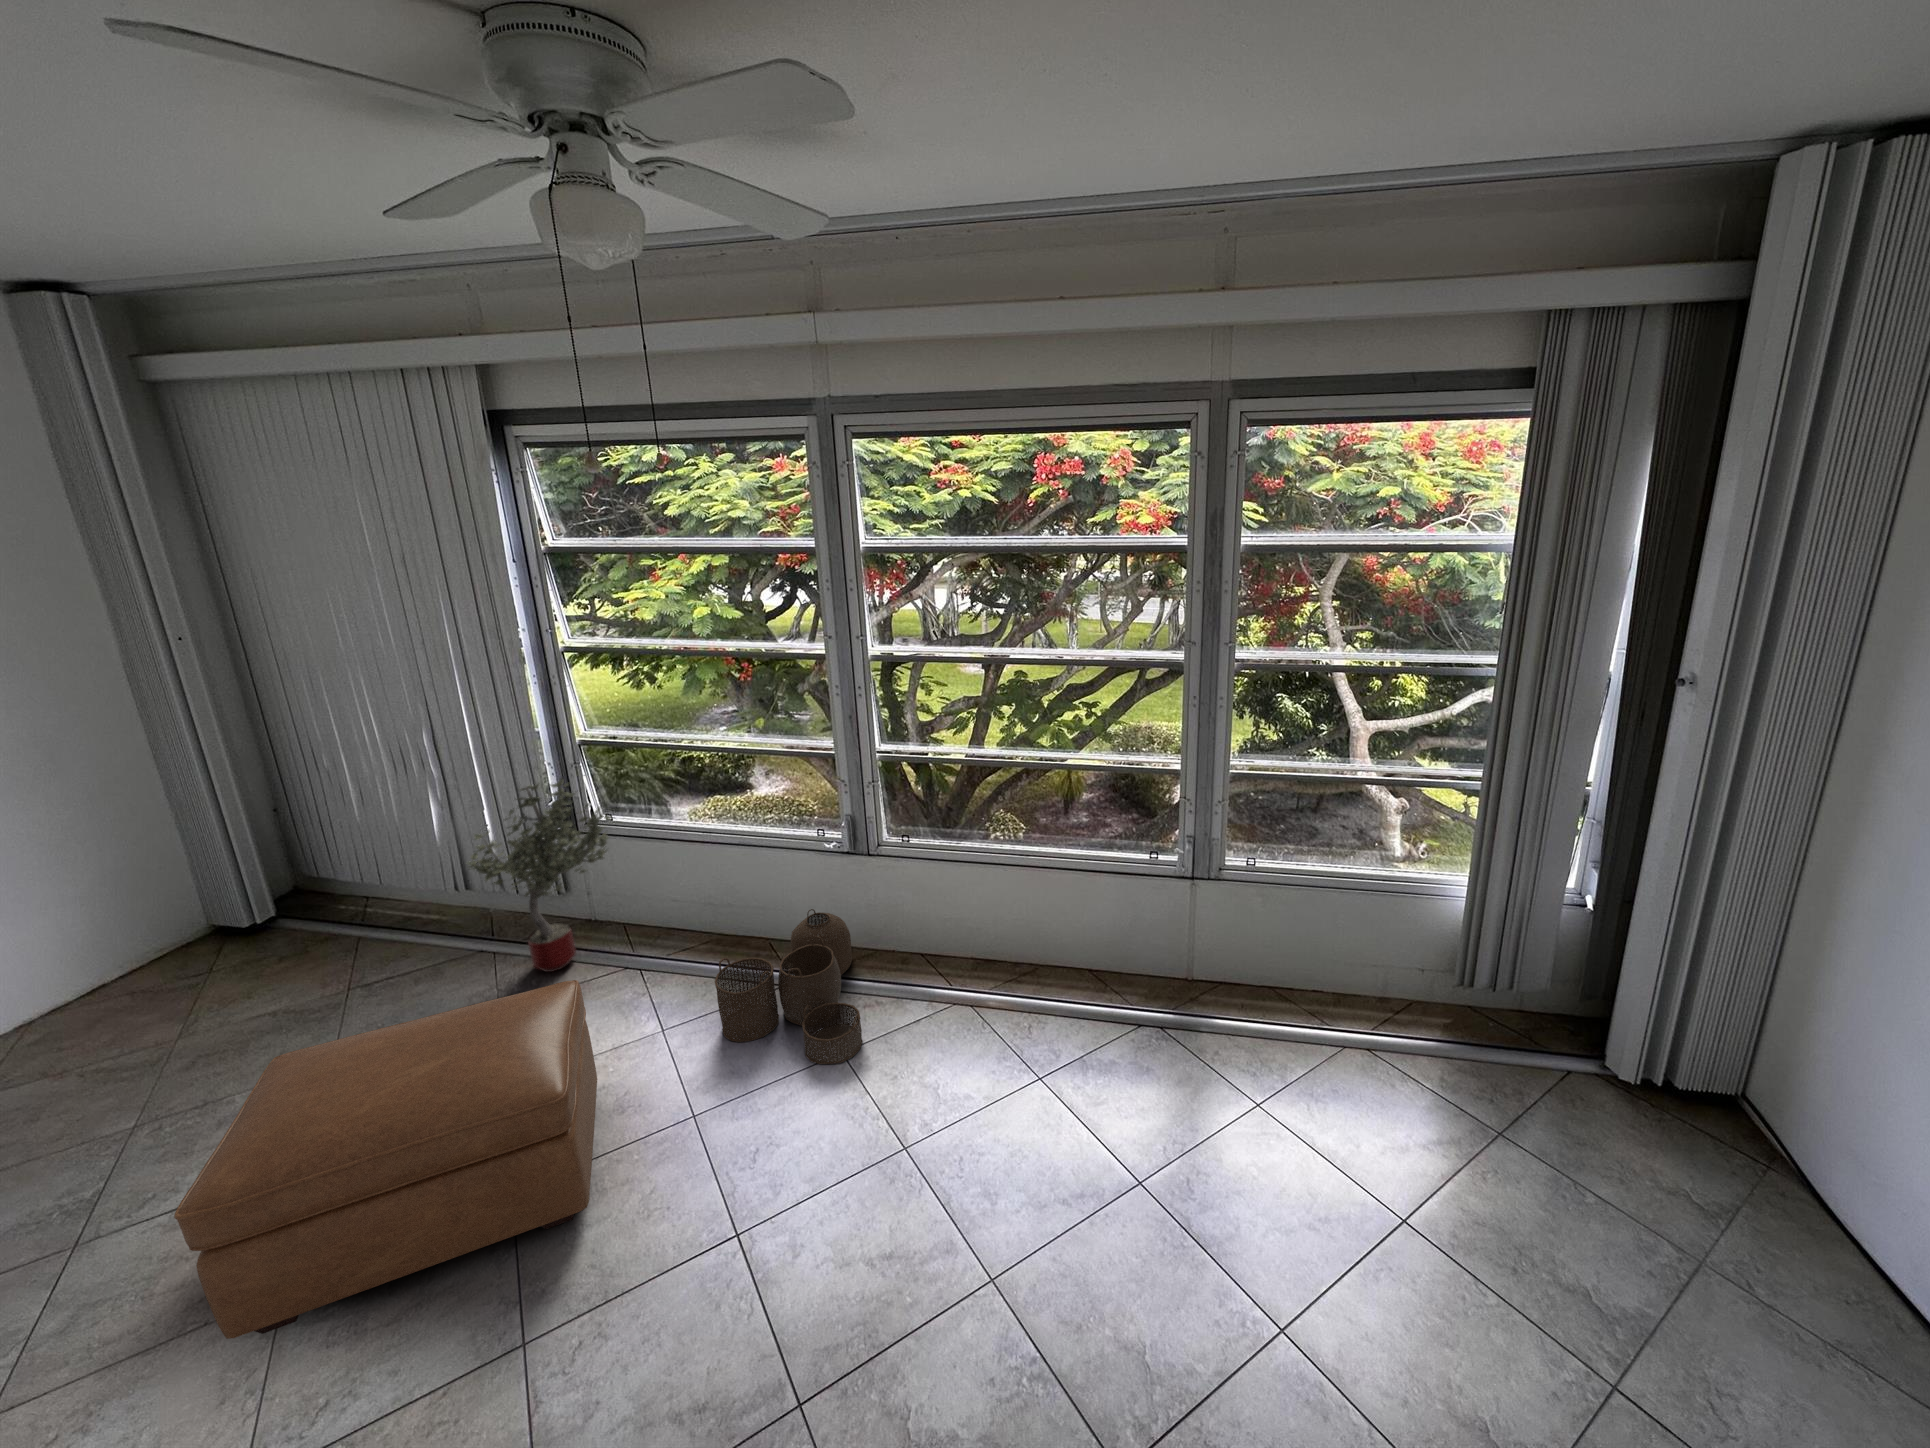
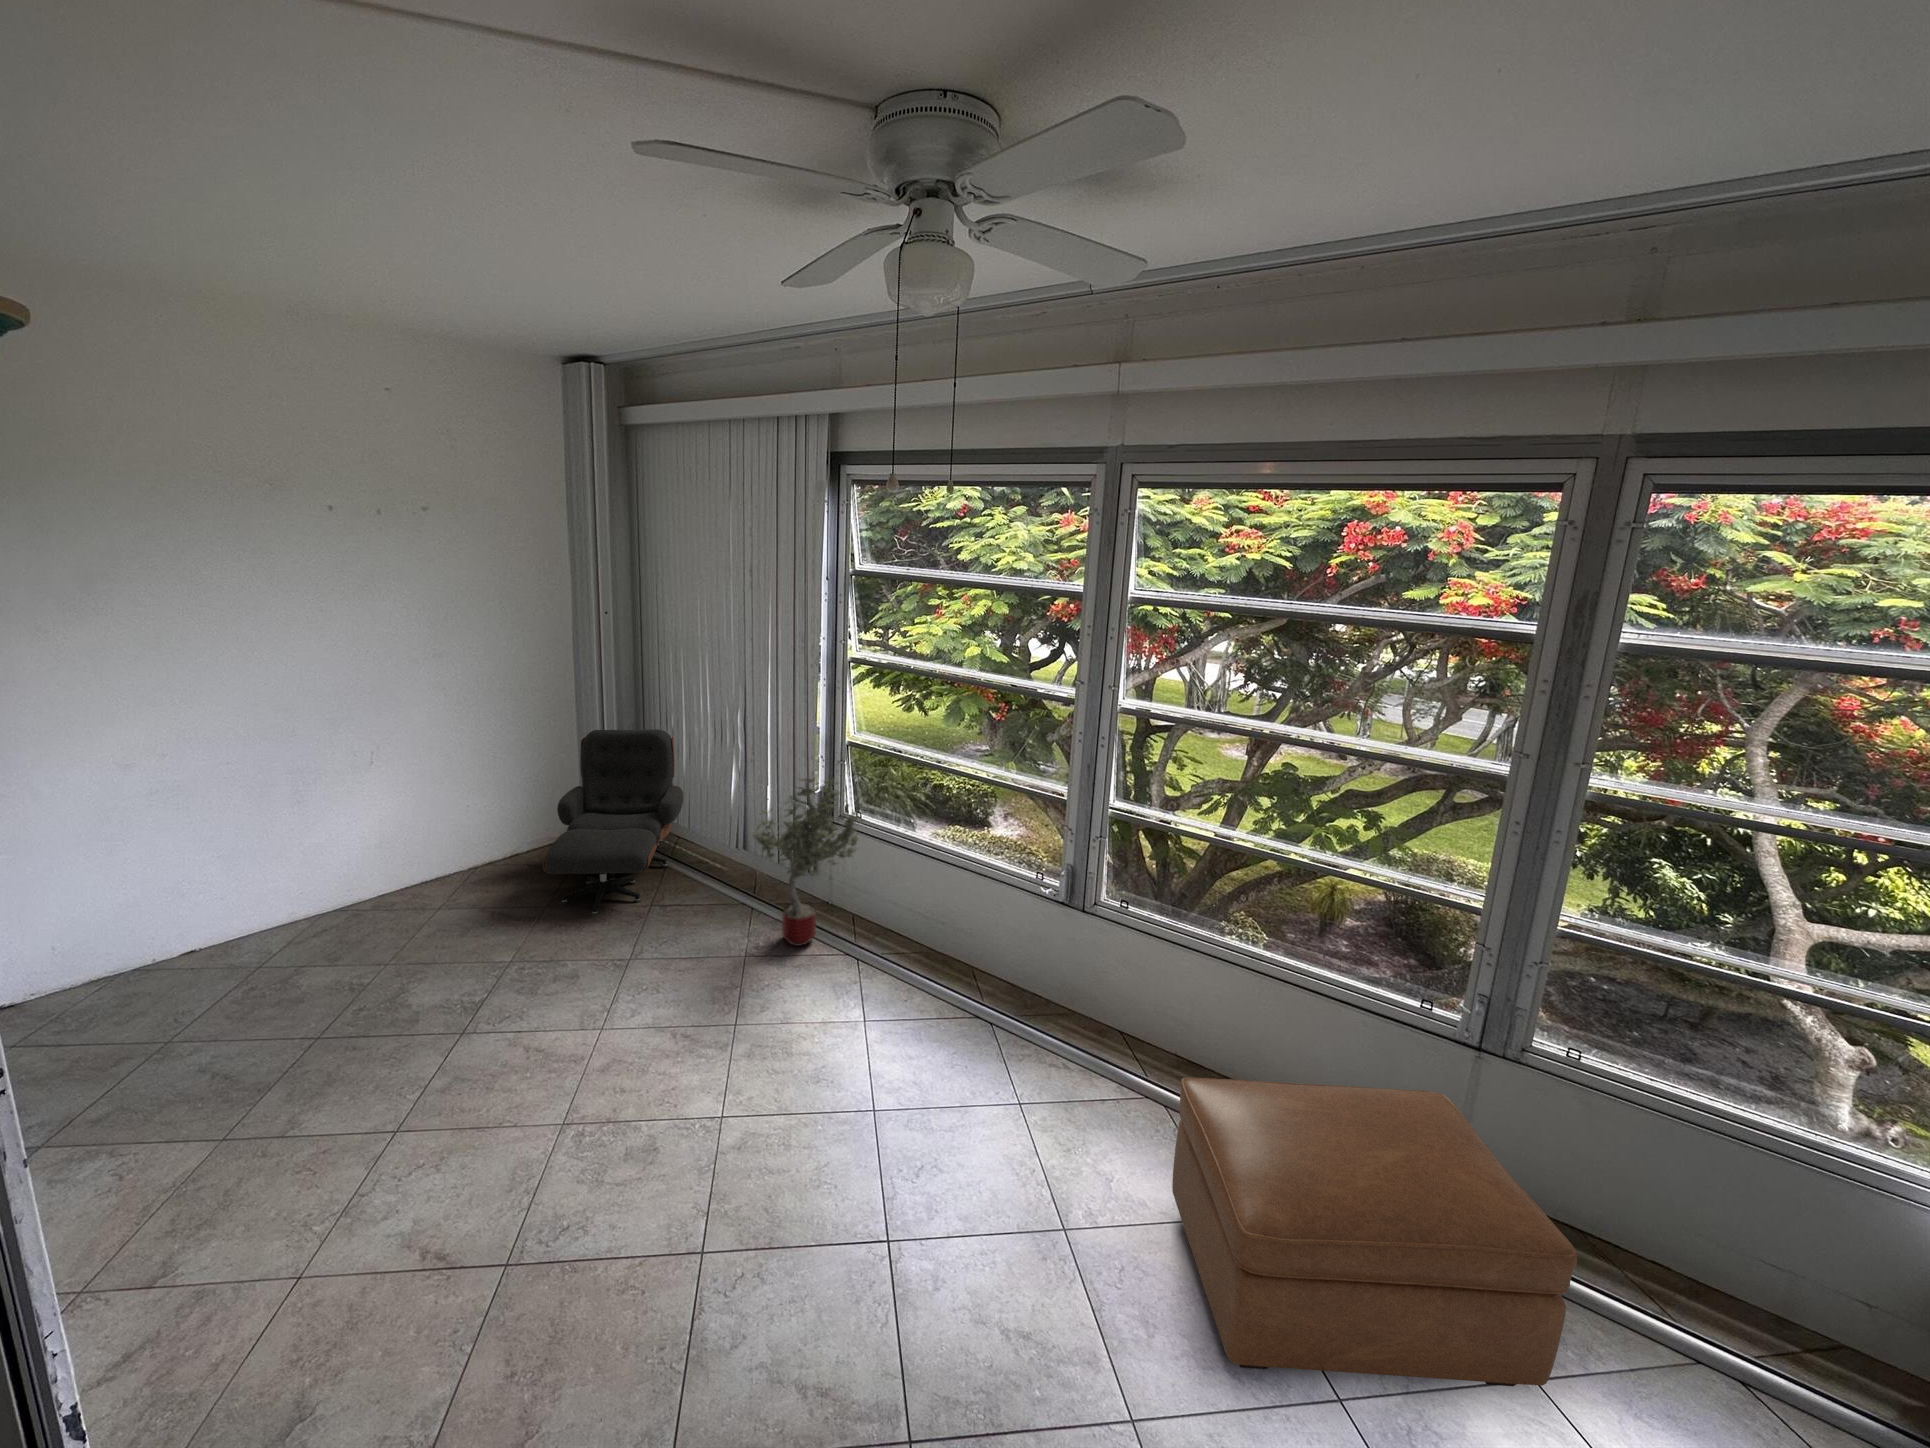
lounge chair: none [138,770,360,1023] -> present [543,729,683,915]
woven basket: present [715,909,862,1064] -> none [920,958,1056,1120]
ottoman: present [174,980,597,1339] -> present [1172,1078,1577,1386]

